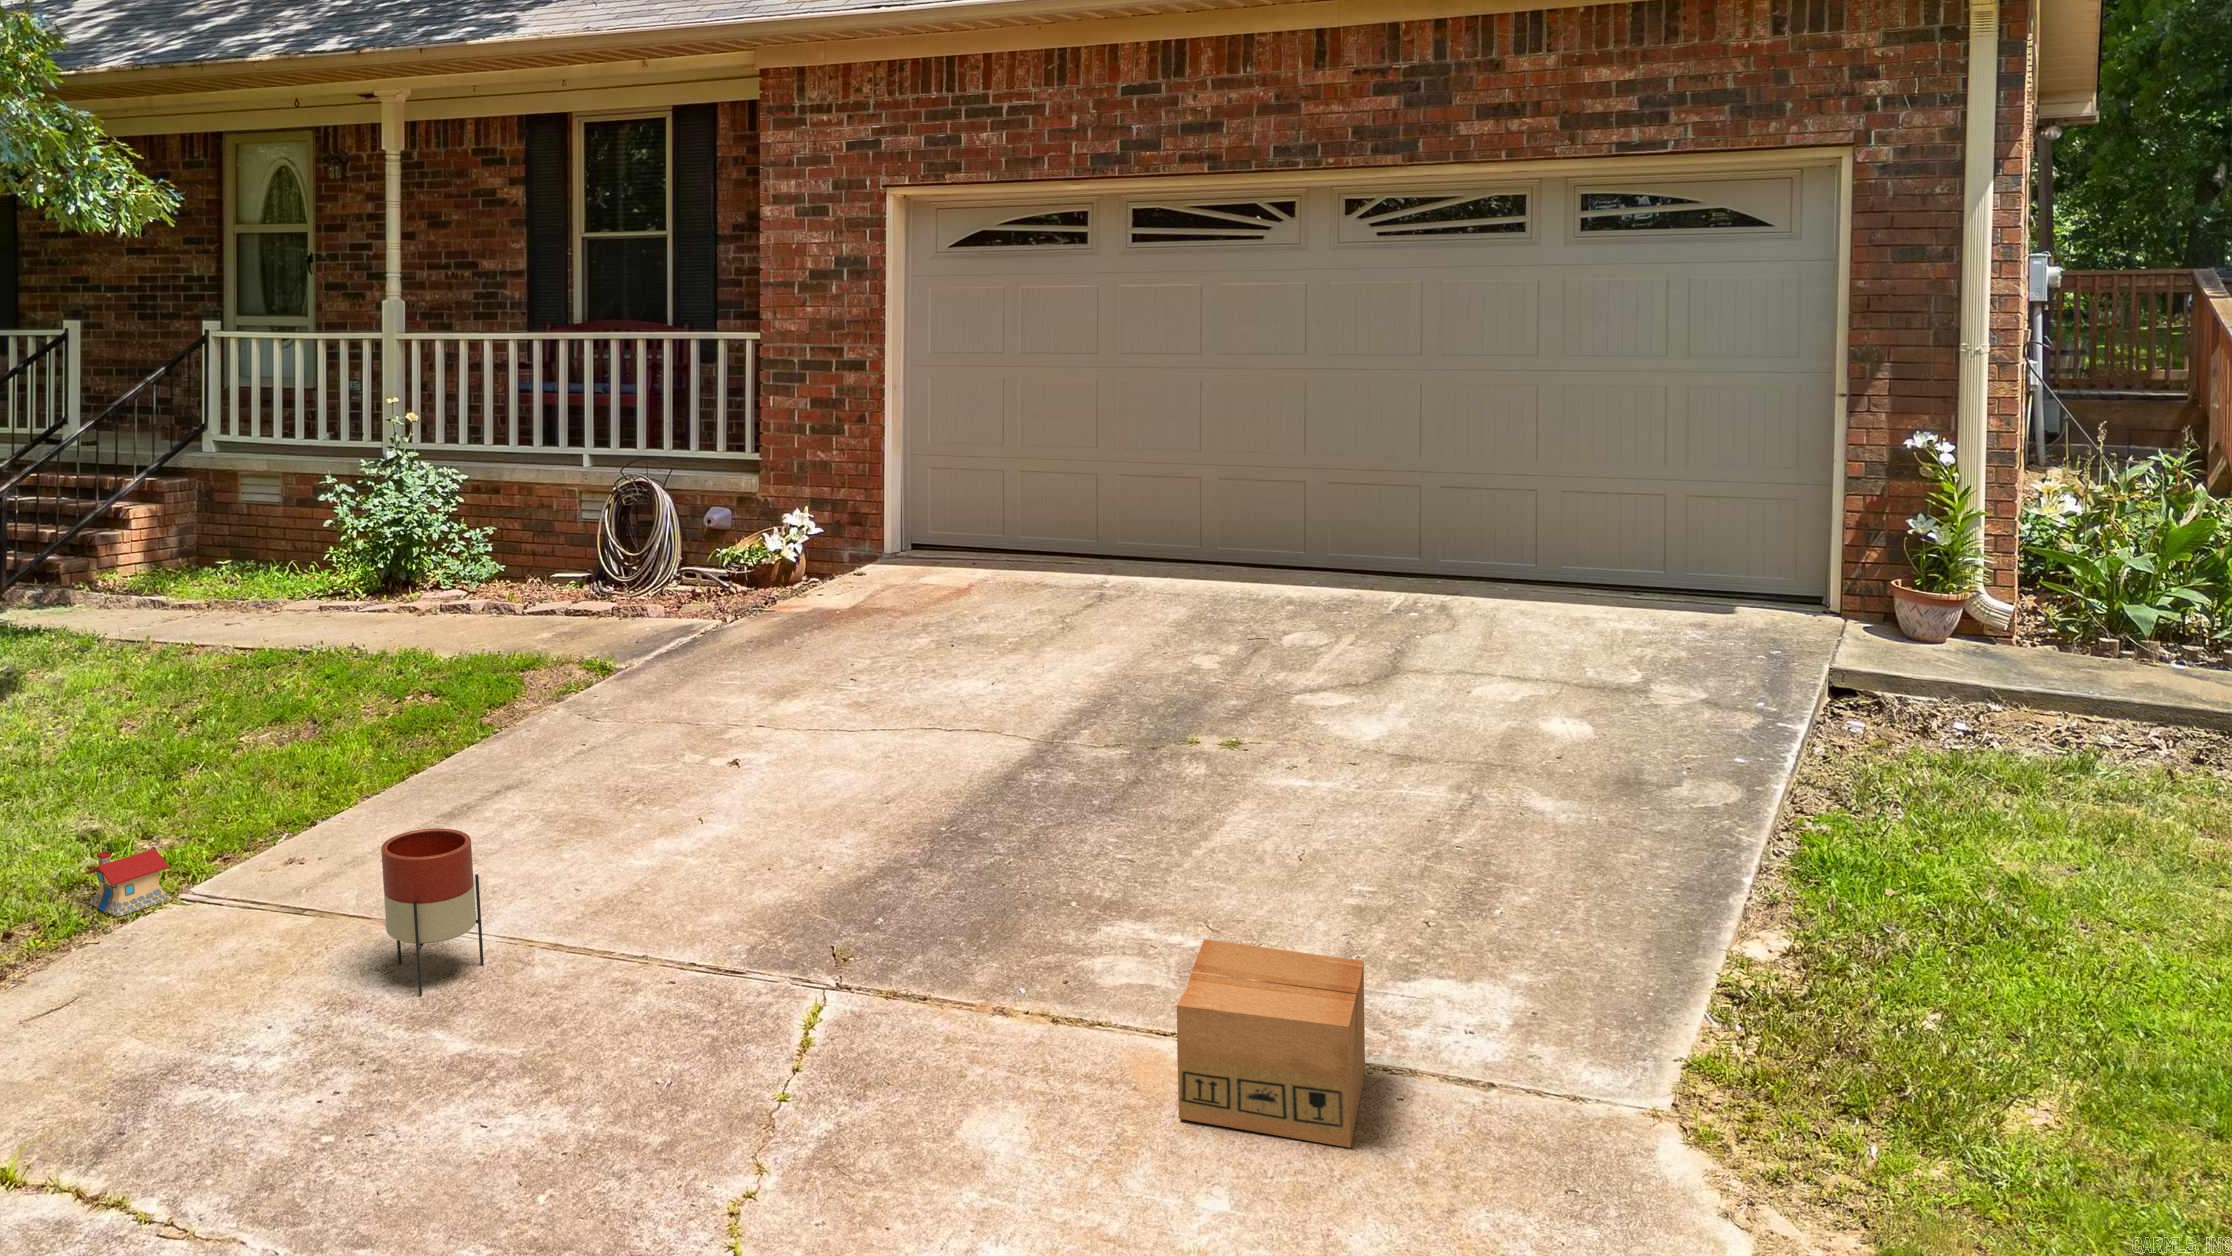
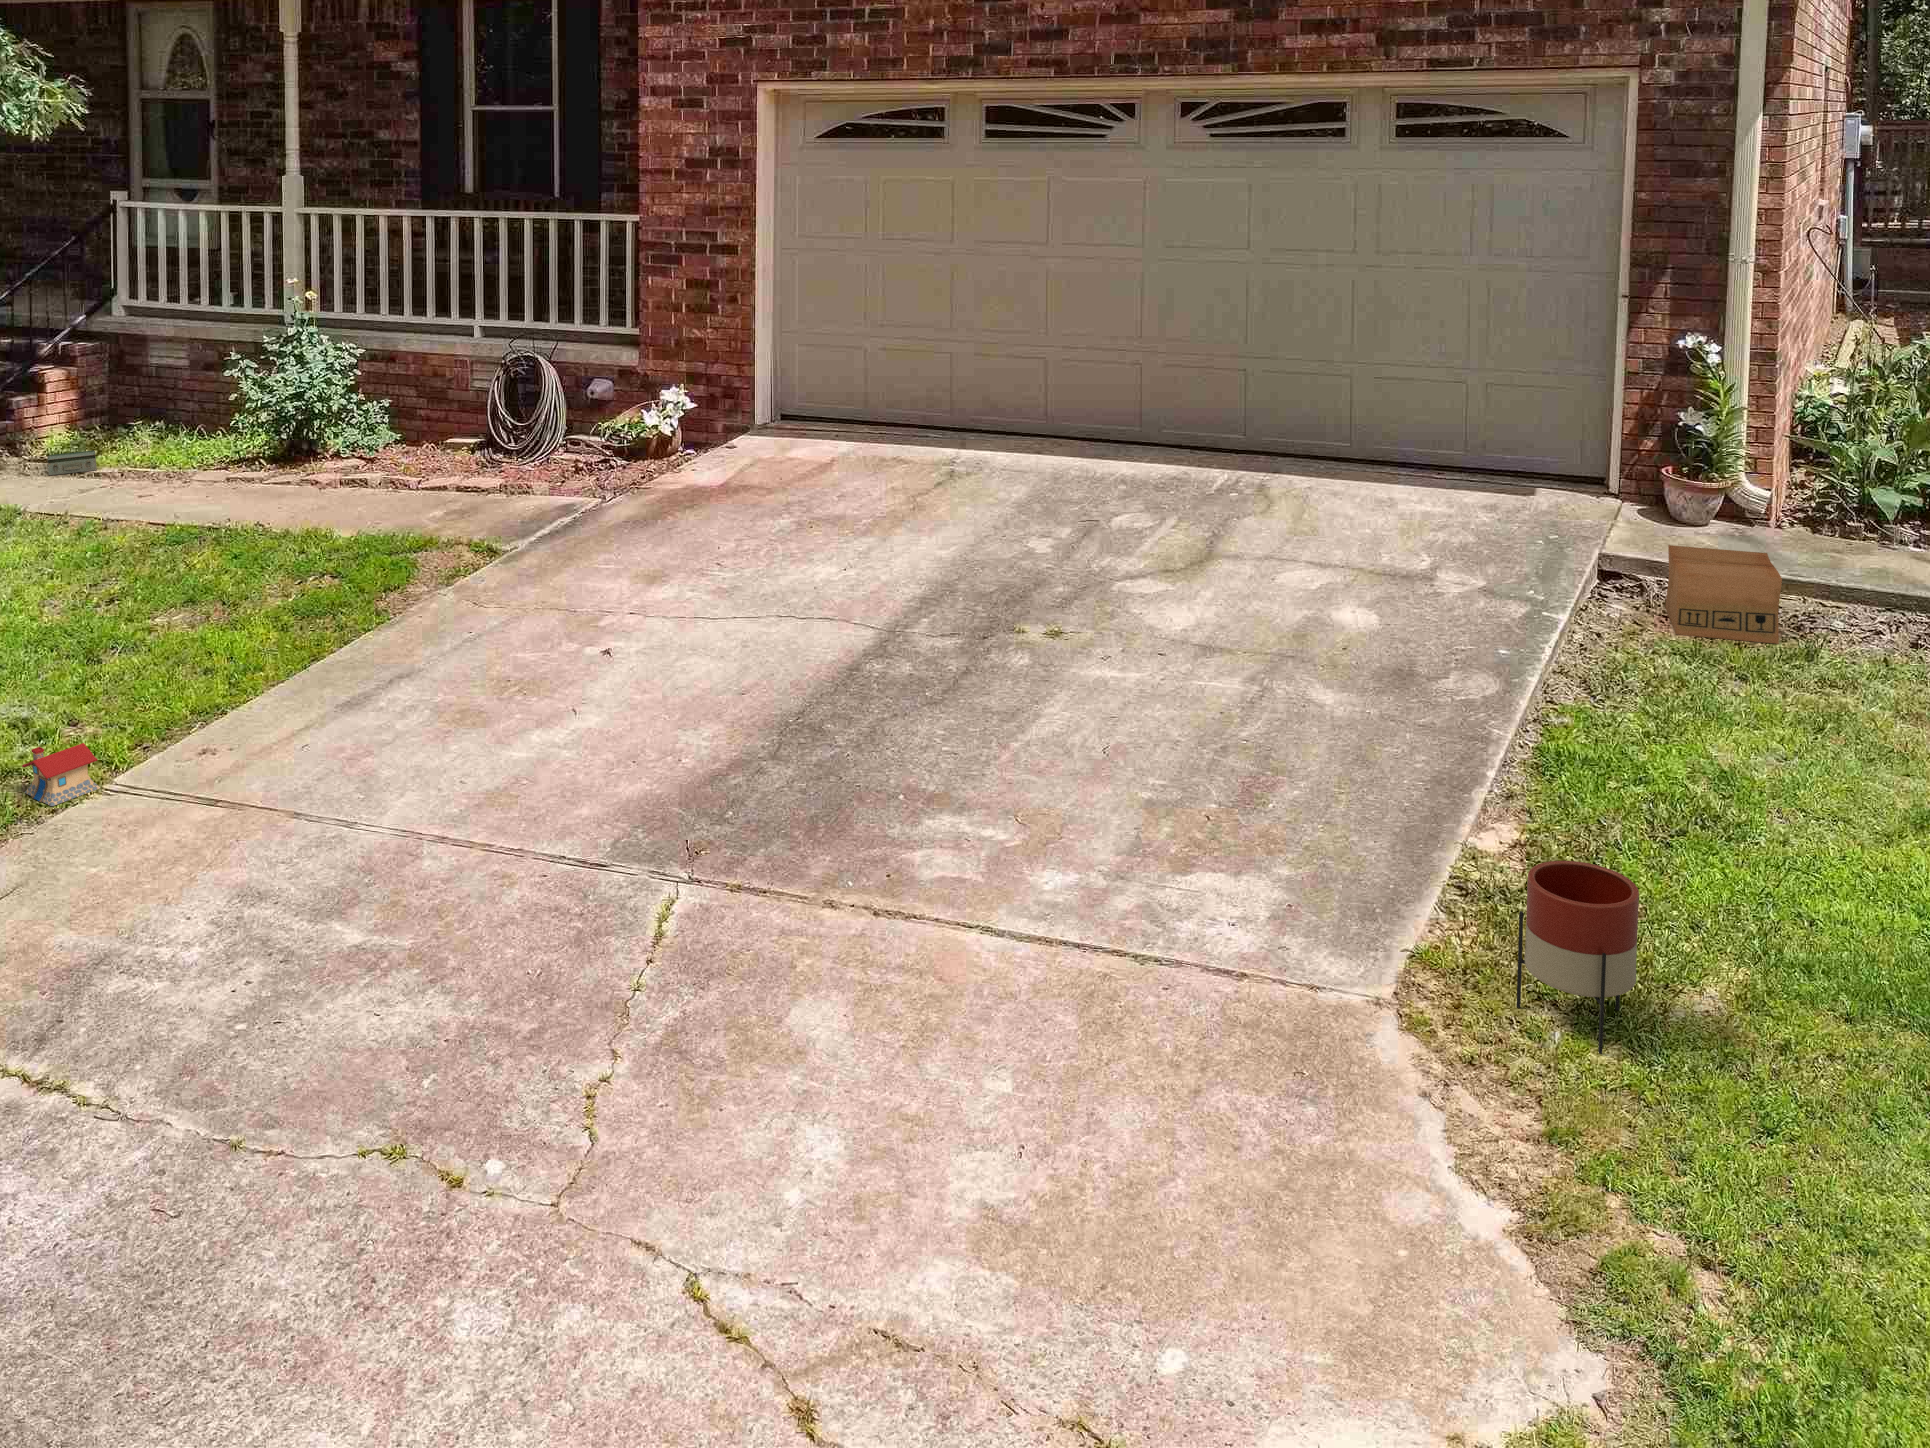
toolbox: none [133,578,185,602] -> present [47,450,97,475]
planter: present [381,828,484,995] -> present [1516,861,1639,1054]
cardboard box: present [1177,939,1365,1148] -> present [1665,545,1782,644]

